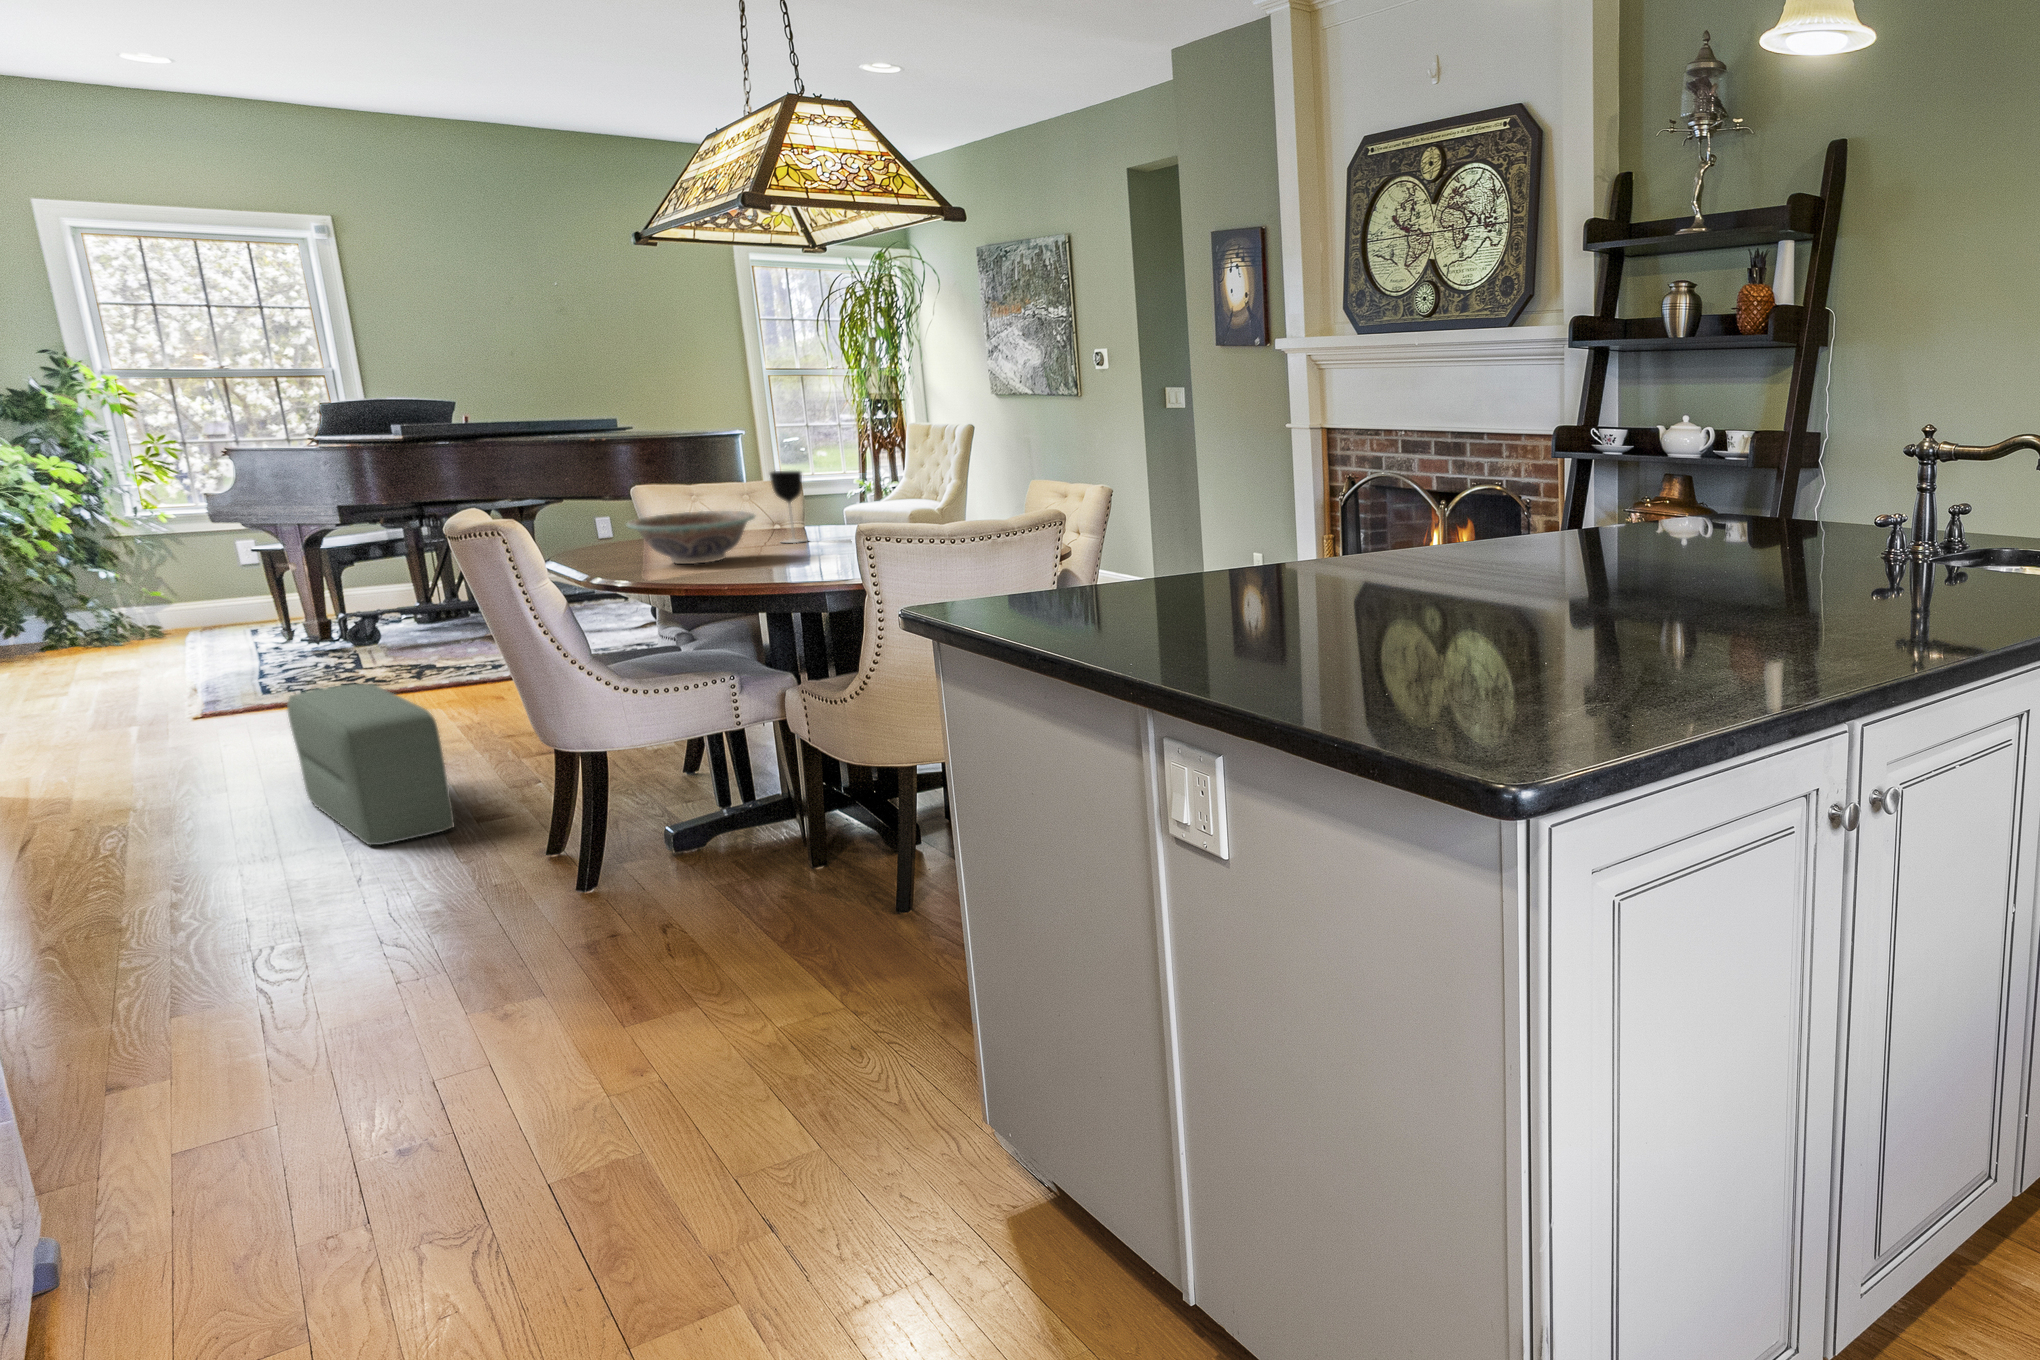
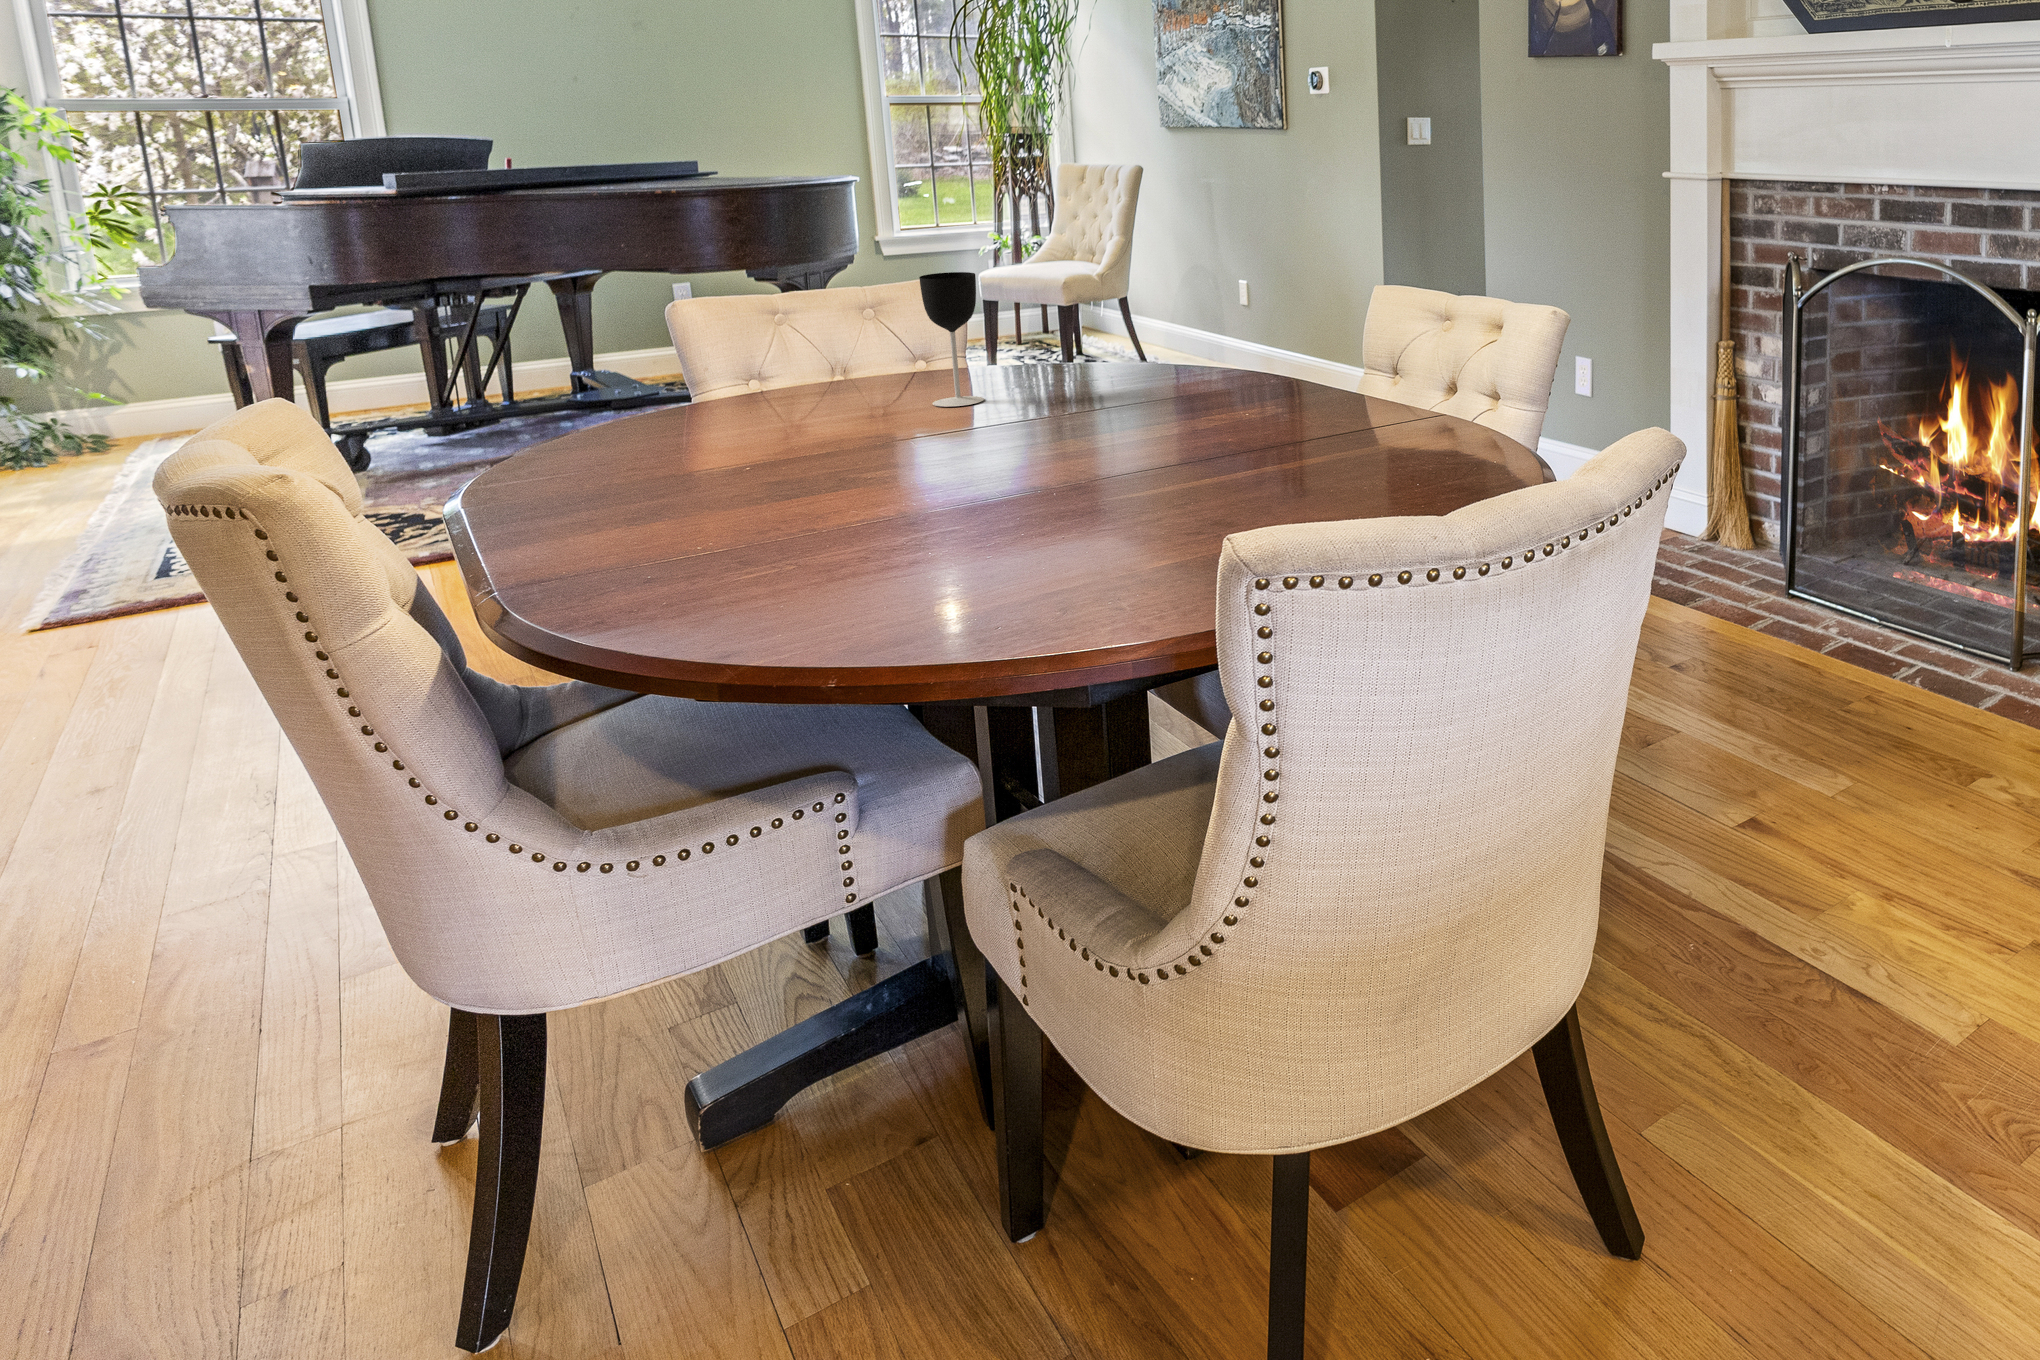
decorative bowl: present [627,511,755,564] -> none [641,364,899,487]
pouf: present [287,684,454,845] -> none [46,654,307,1050]

